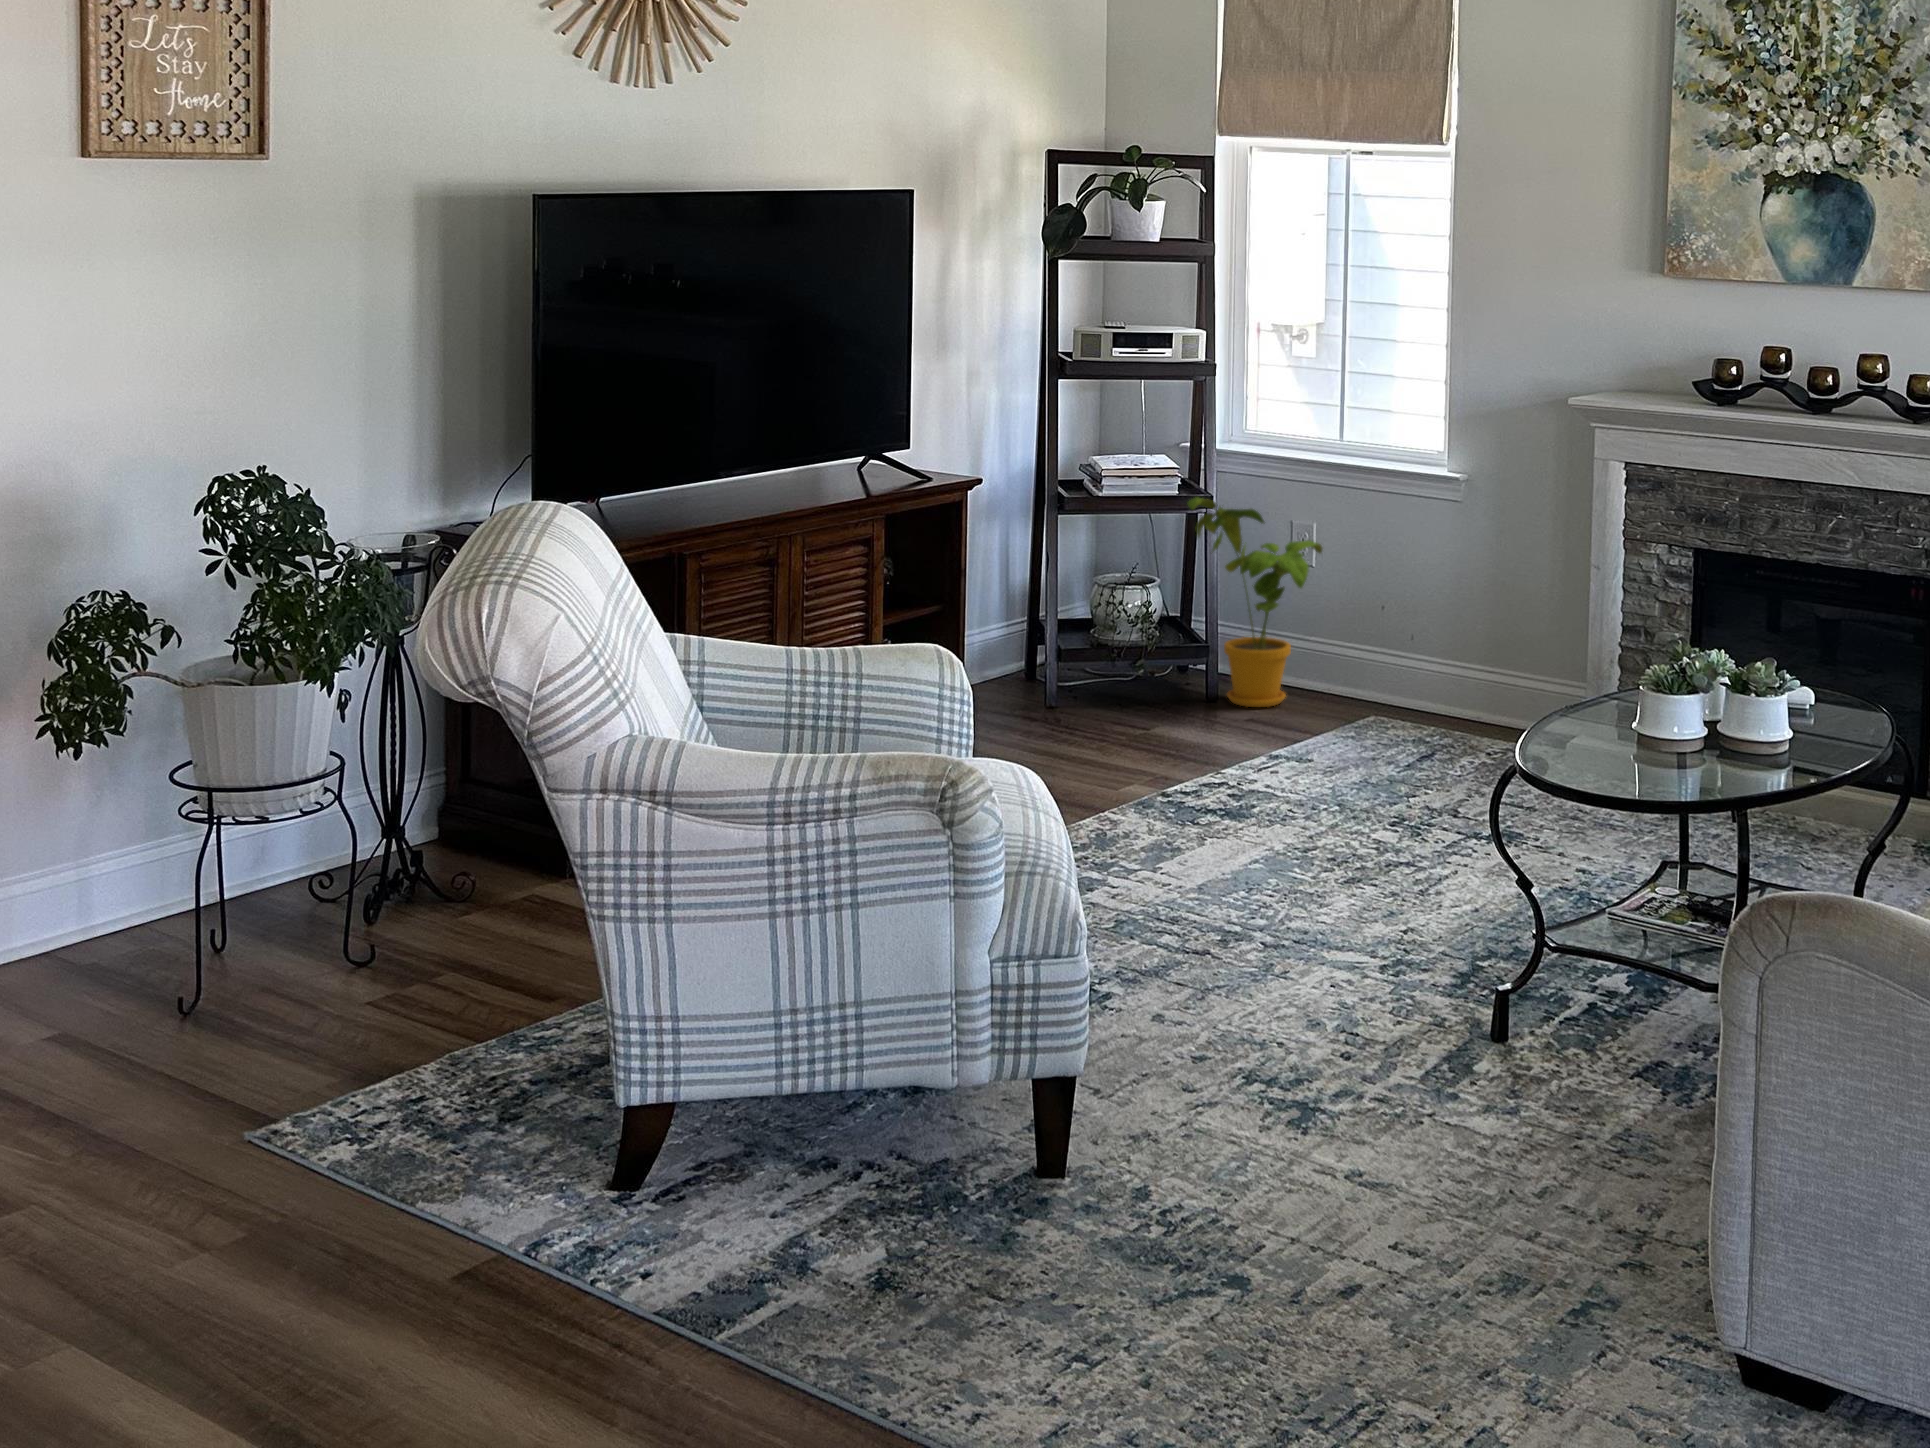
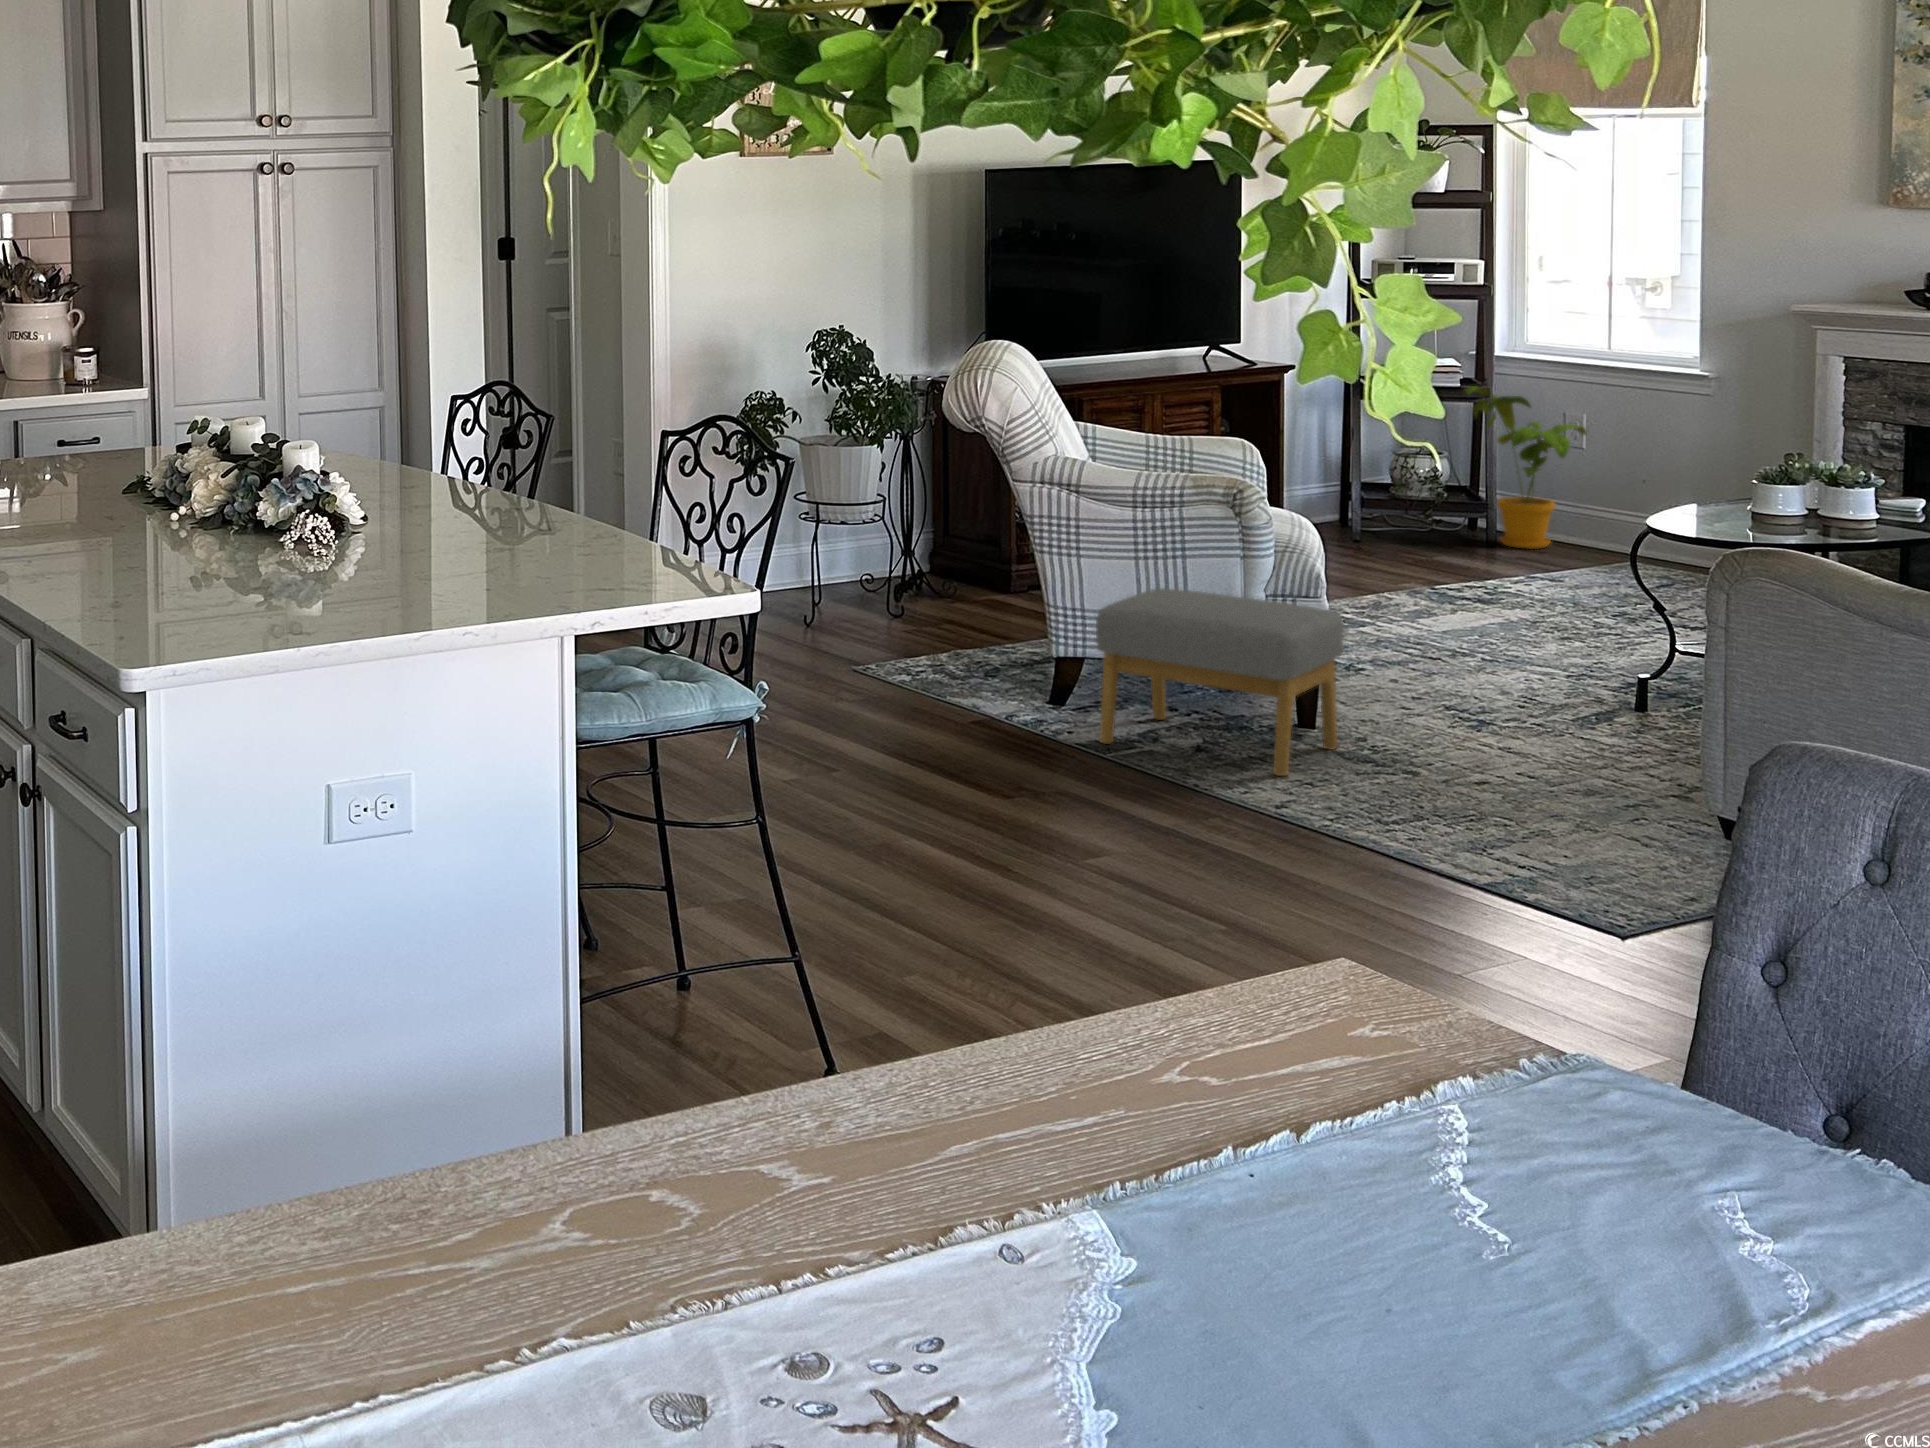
footstool: none [698,970,1126,1354] -> present [1096,588,1344,776]

